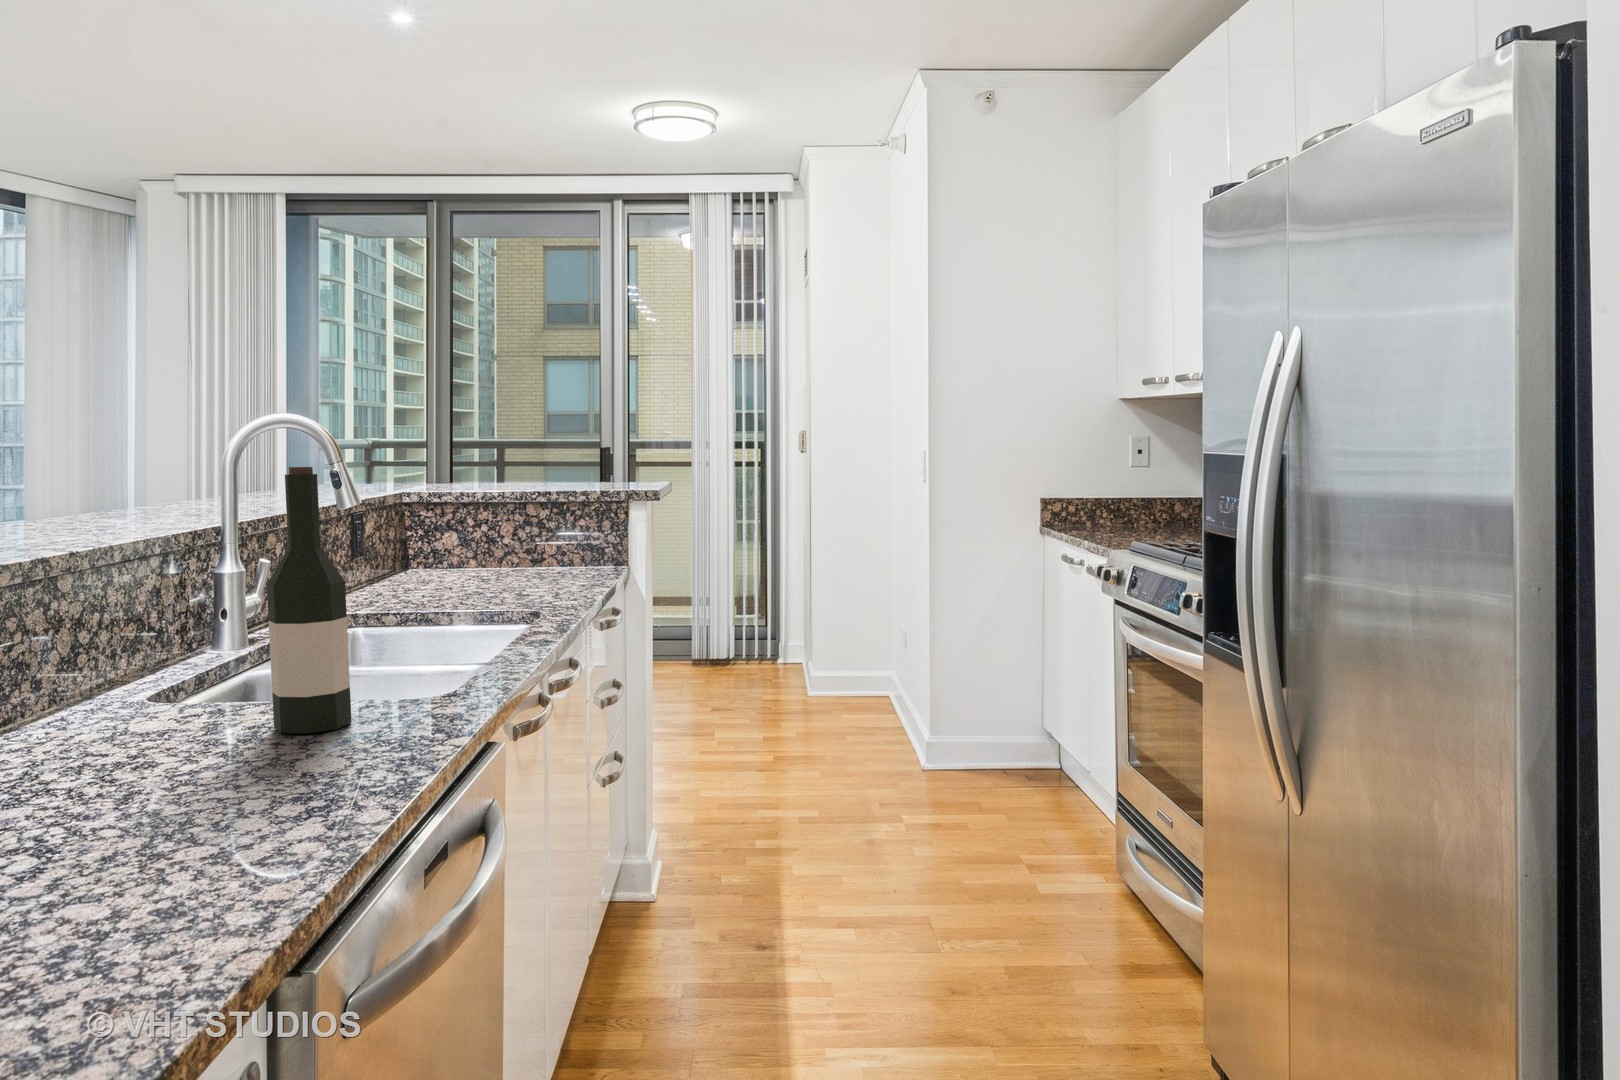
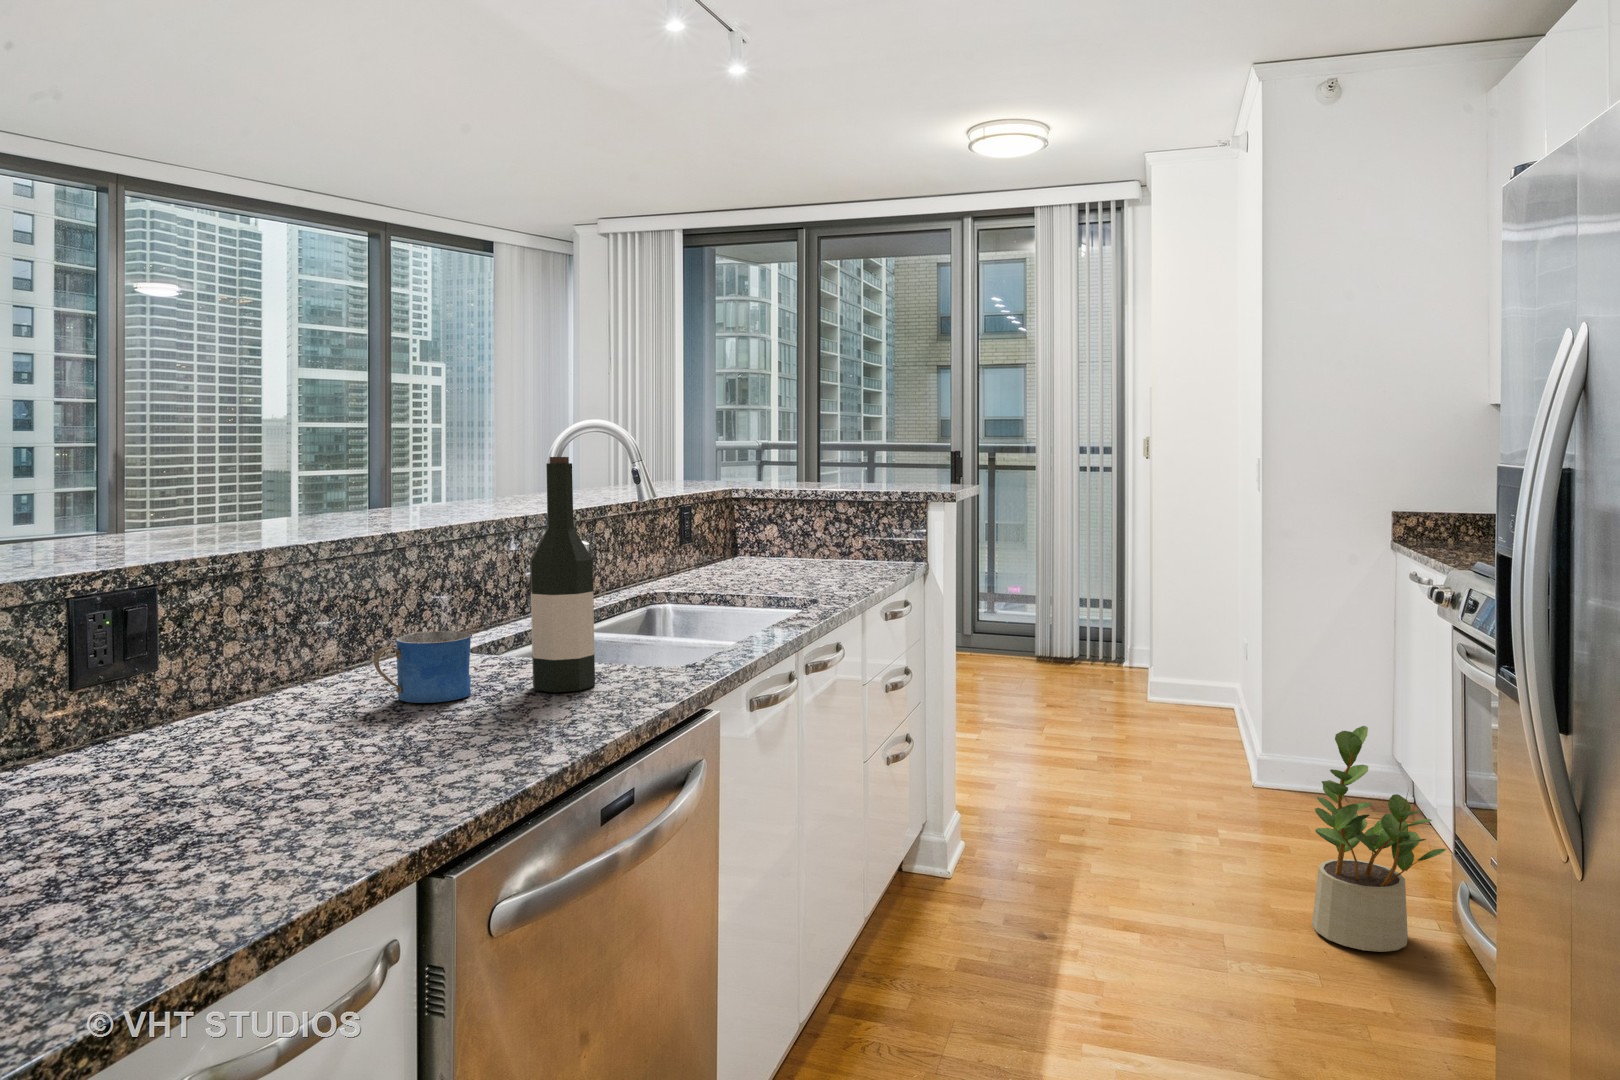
mug: none [79,674,202,761] -> present [374,631,472,703]
potted plant: none [1005,699,1112,904] -> present [1312,726,1446,952]

